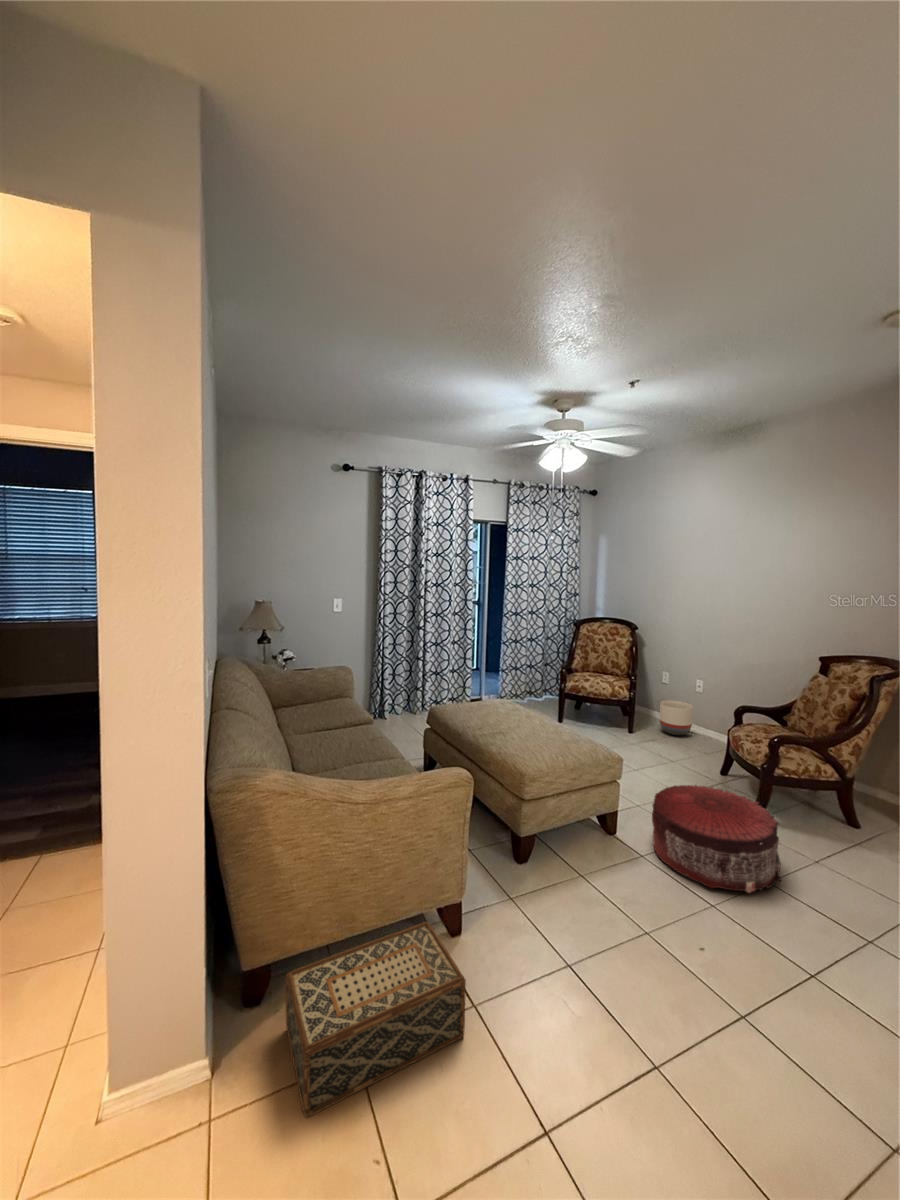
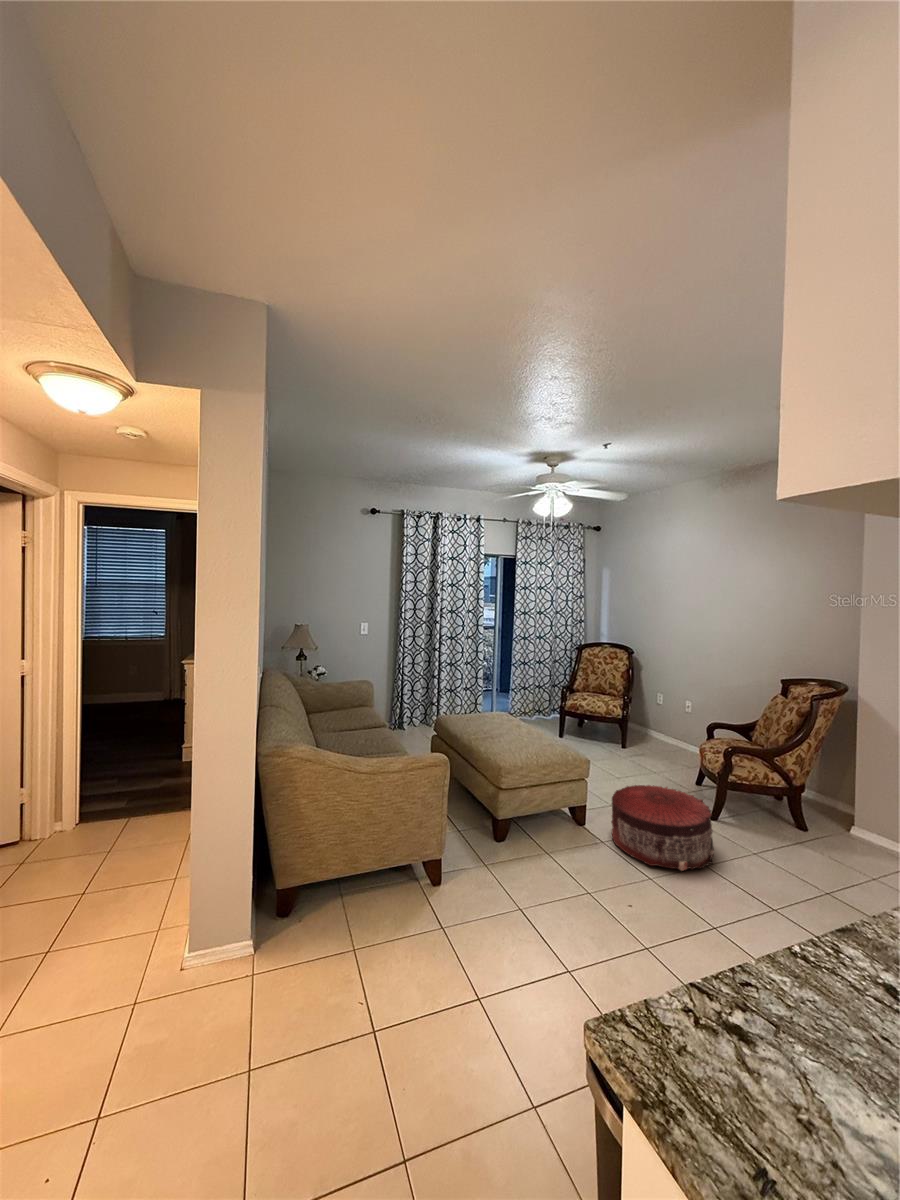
planter: present [659,700,693,735] -> none [651,719,681,751]
woven basket: present [285,922,466,1117] -> none [302,864,429,976]

